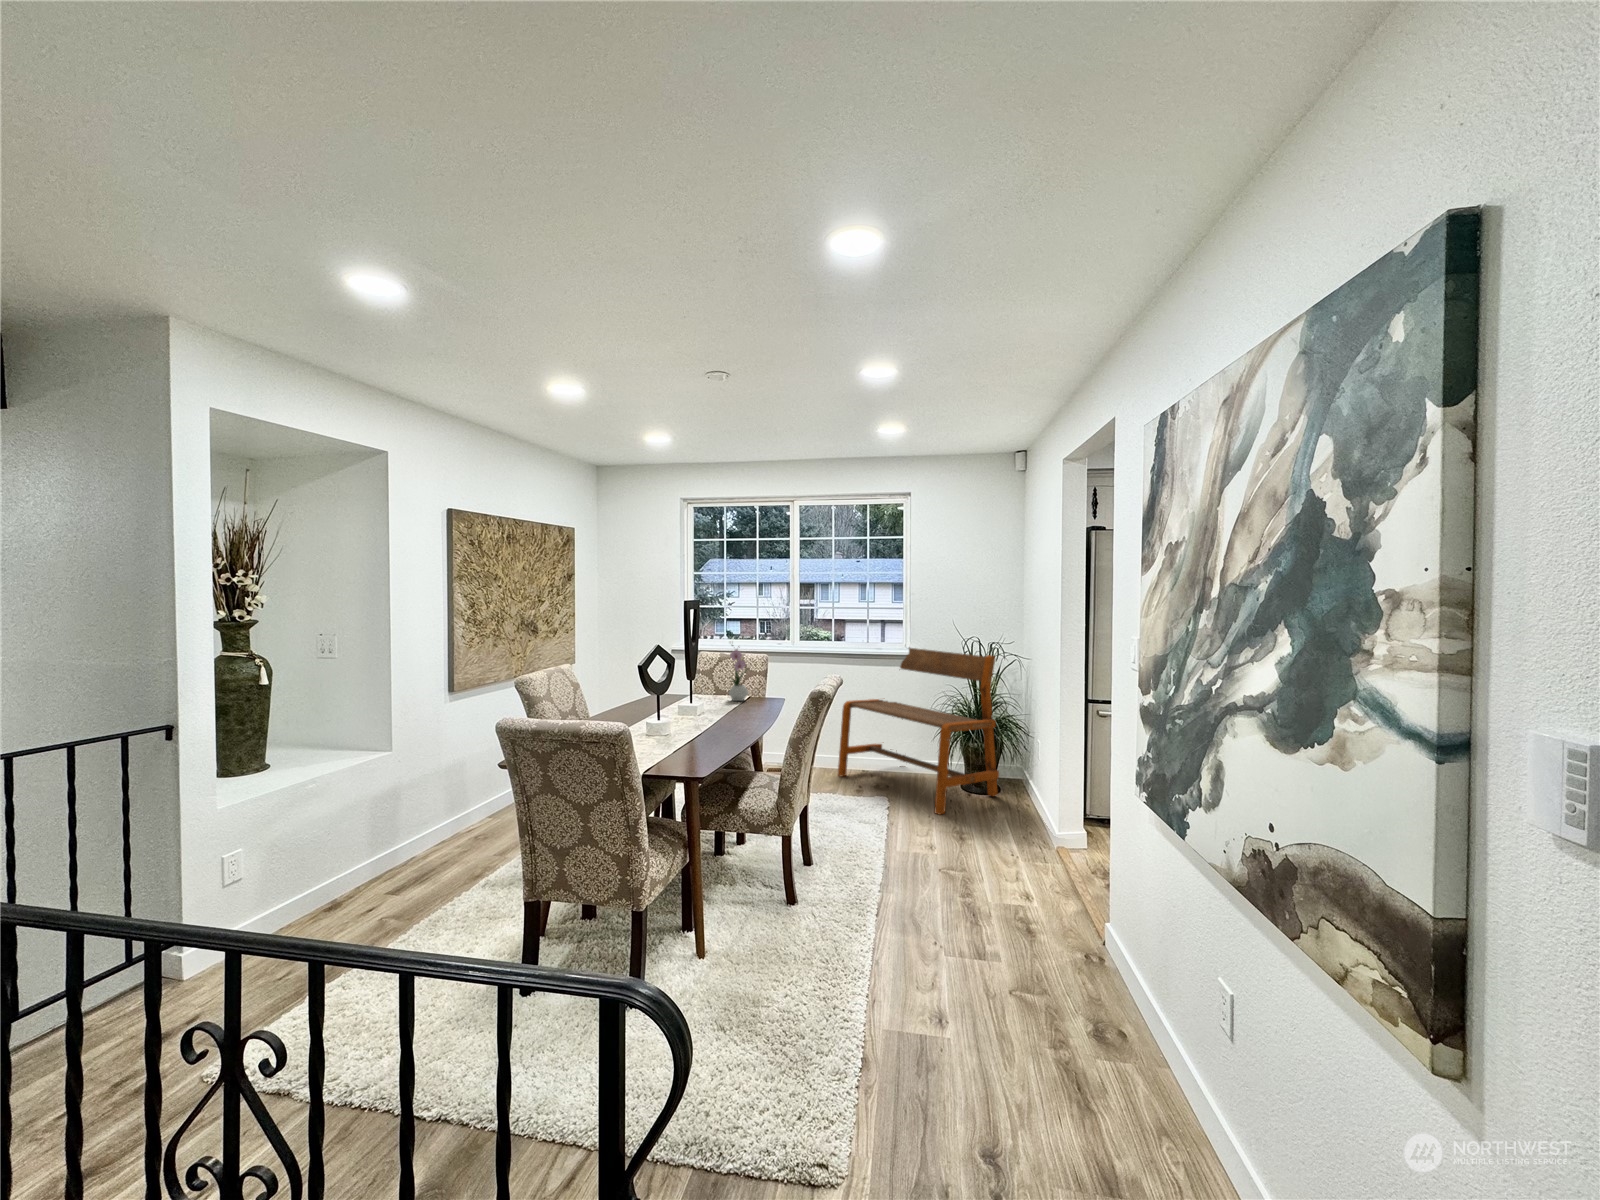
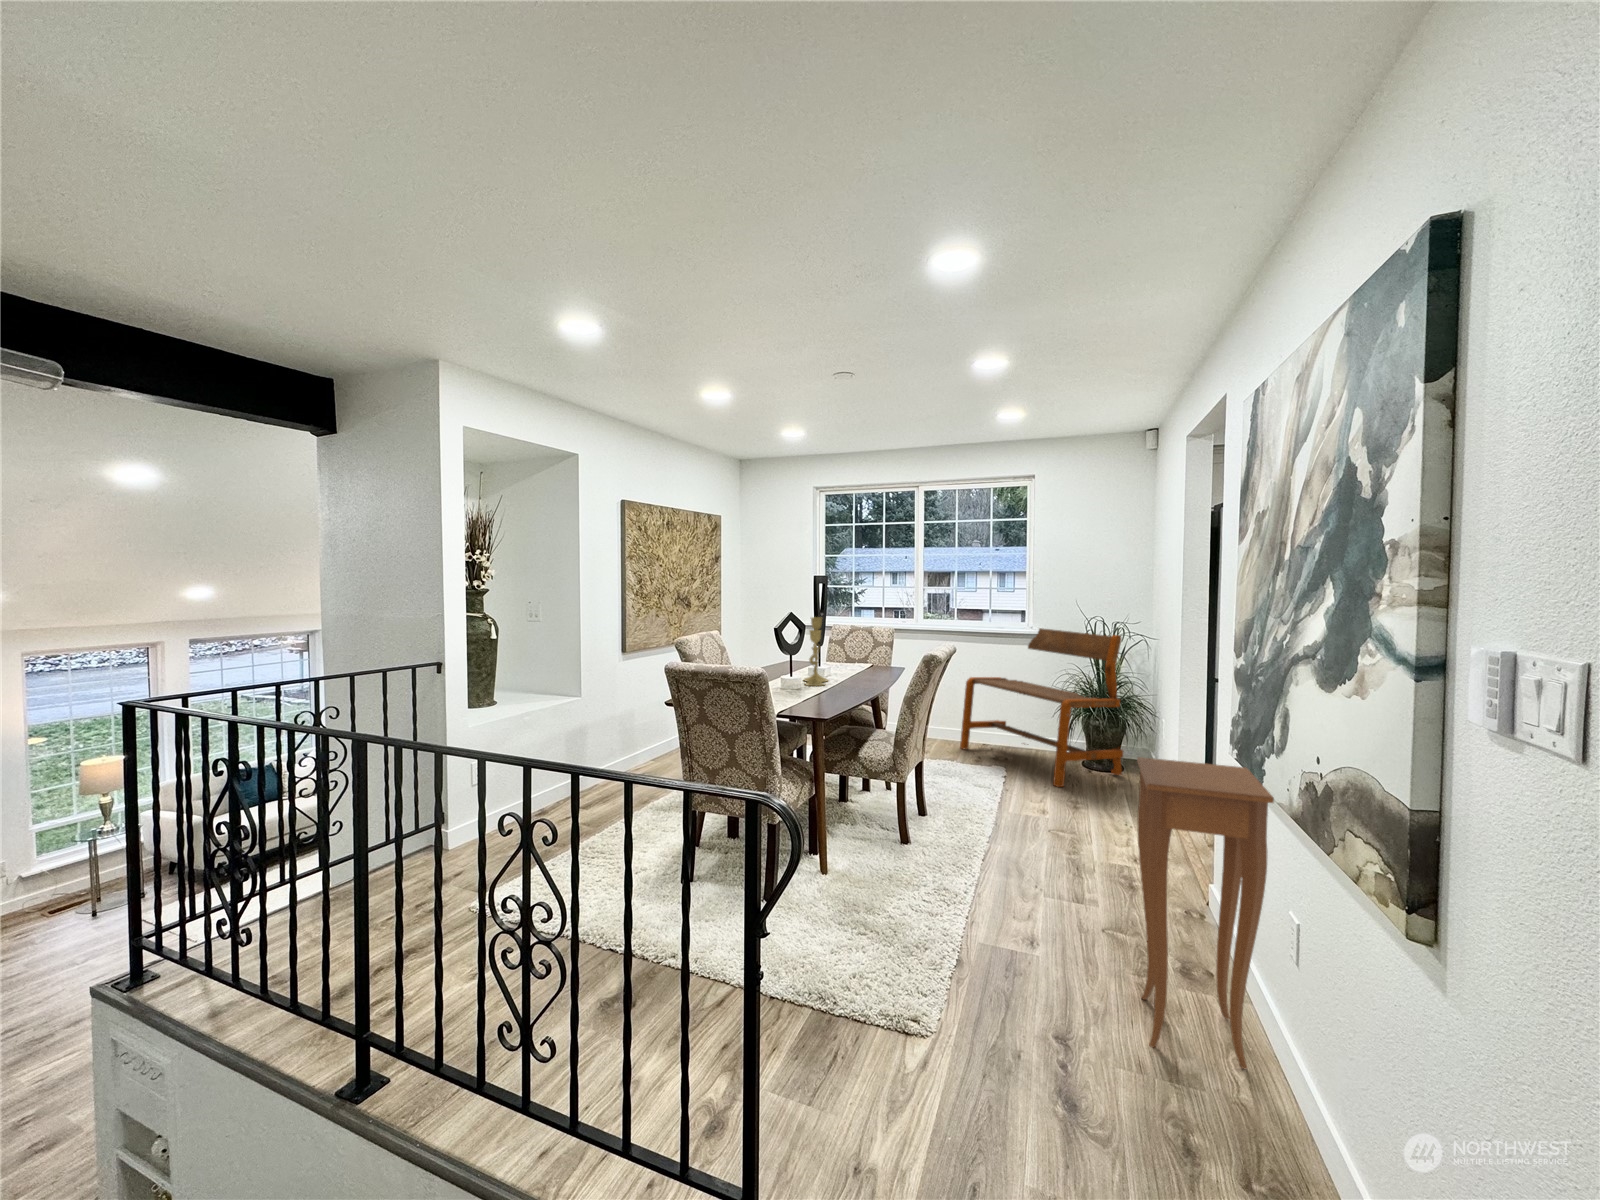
flower arrangement: present [729,645,748,701] -> none [855,614,874,669]
candlestick: none [672,648,701,728] -> present [804,617,828,686]
side table: none [1053,812,1210,1166] -> present [1137,757,1274,1069]

